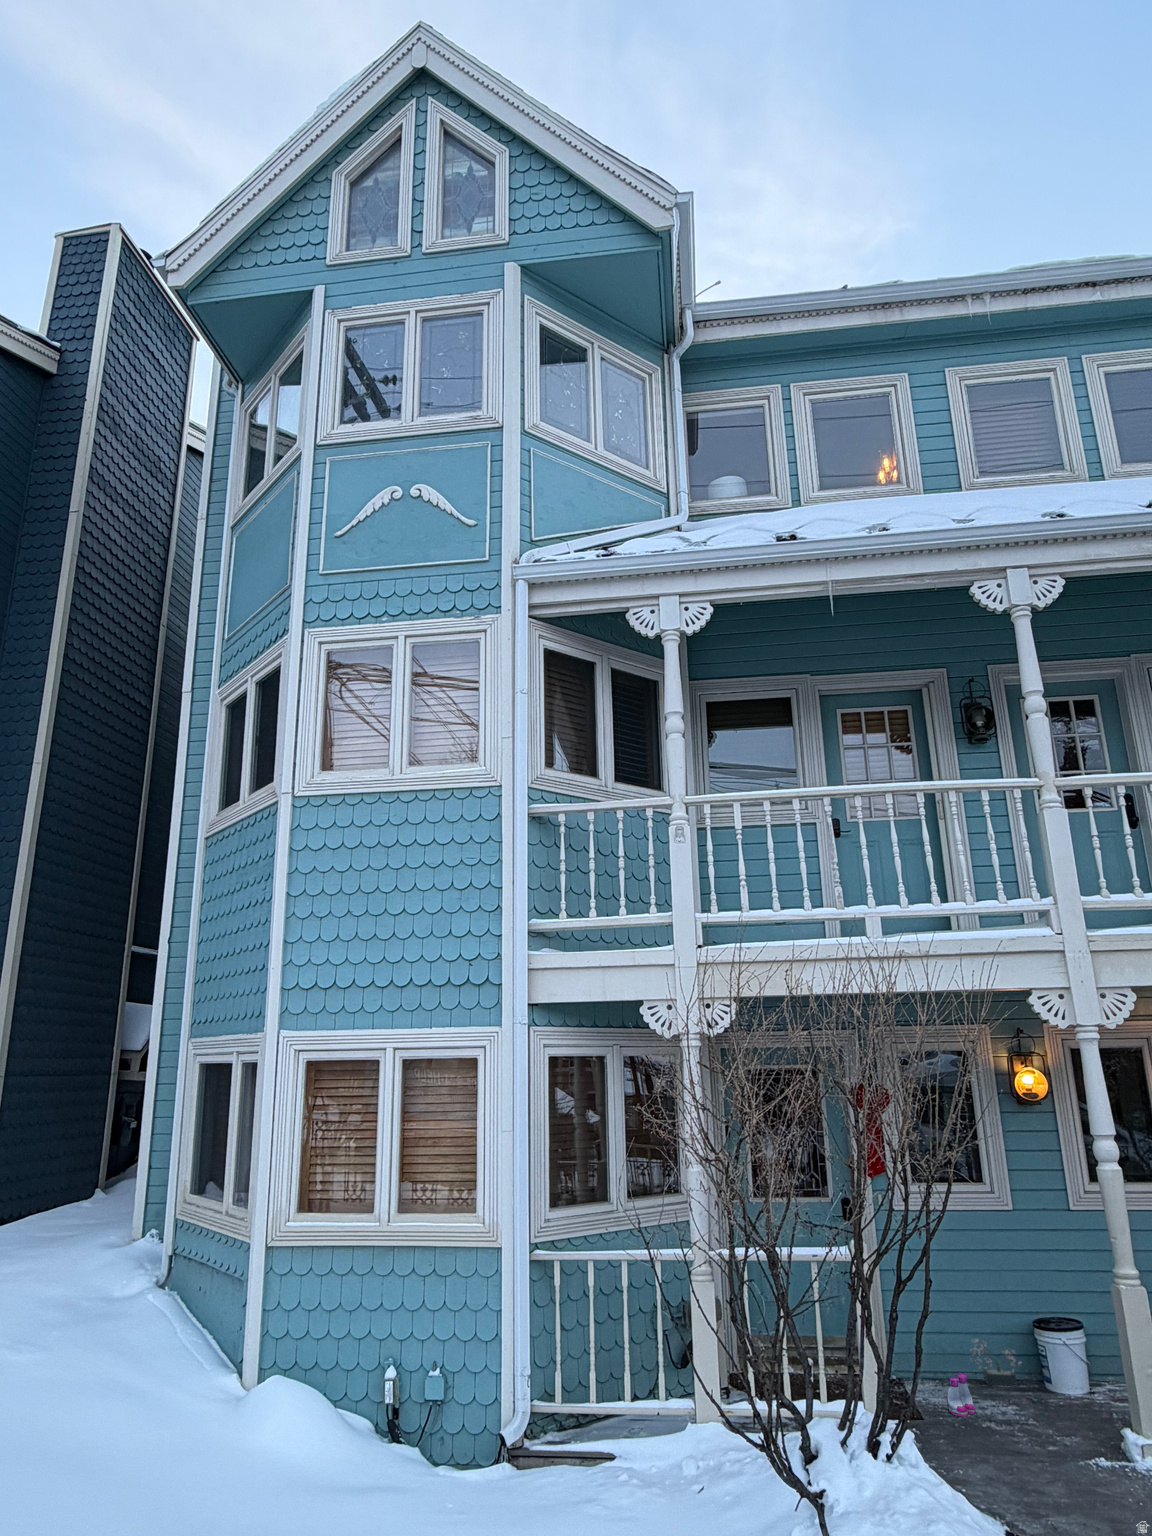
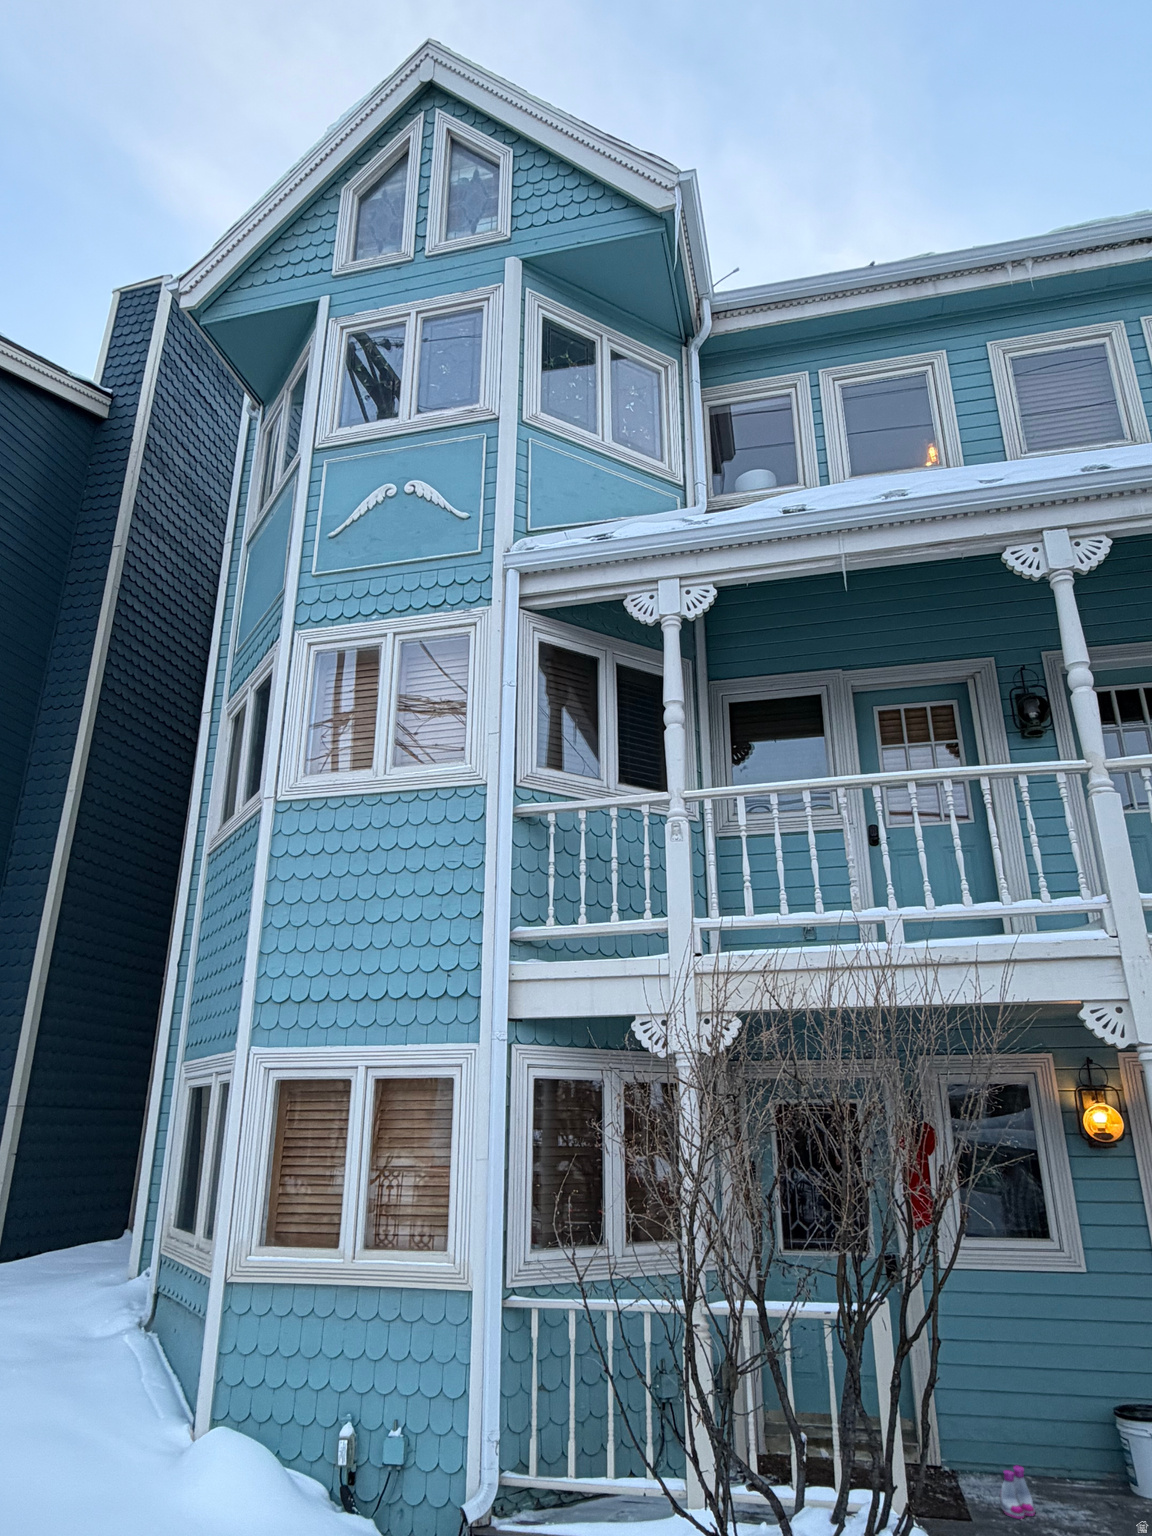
decorative plant: present [970,1338,1021,1386] -> none [1038,1425,1101,1488]

